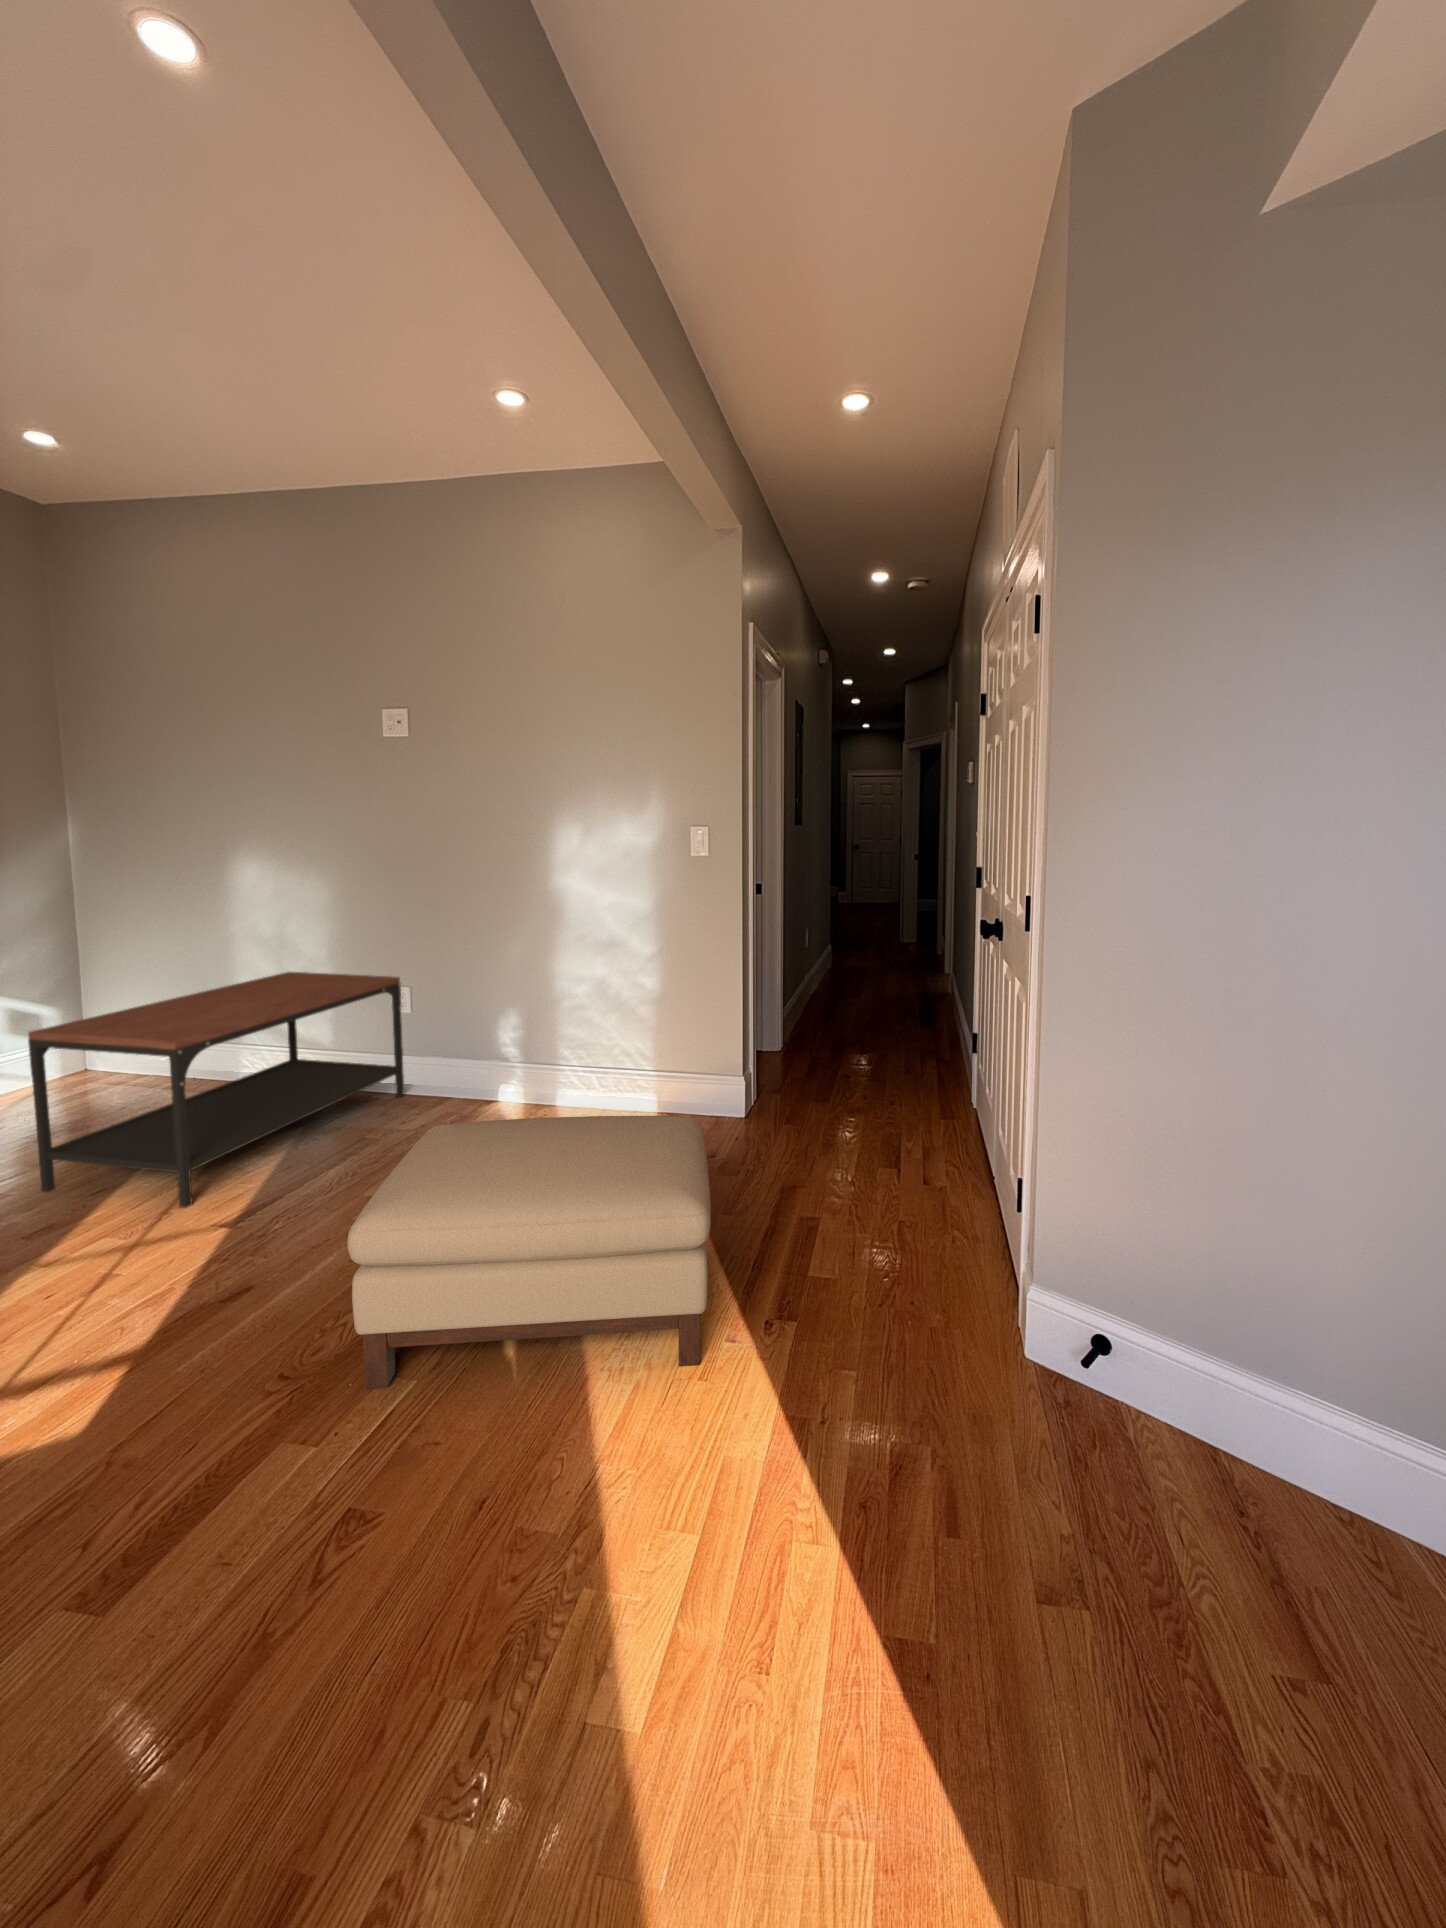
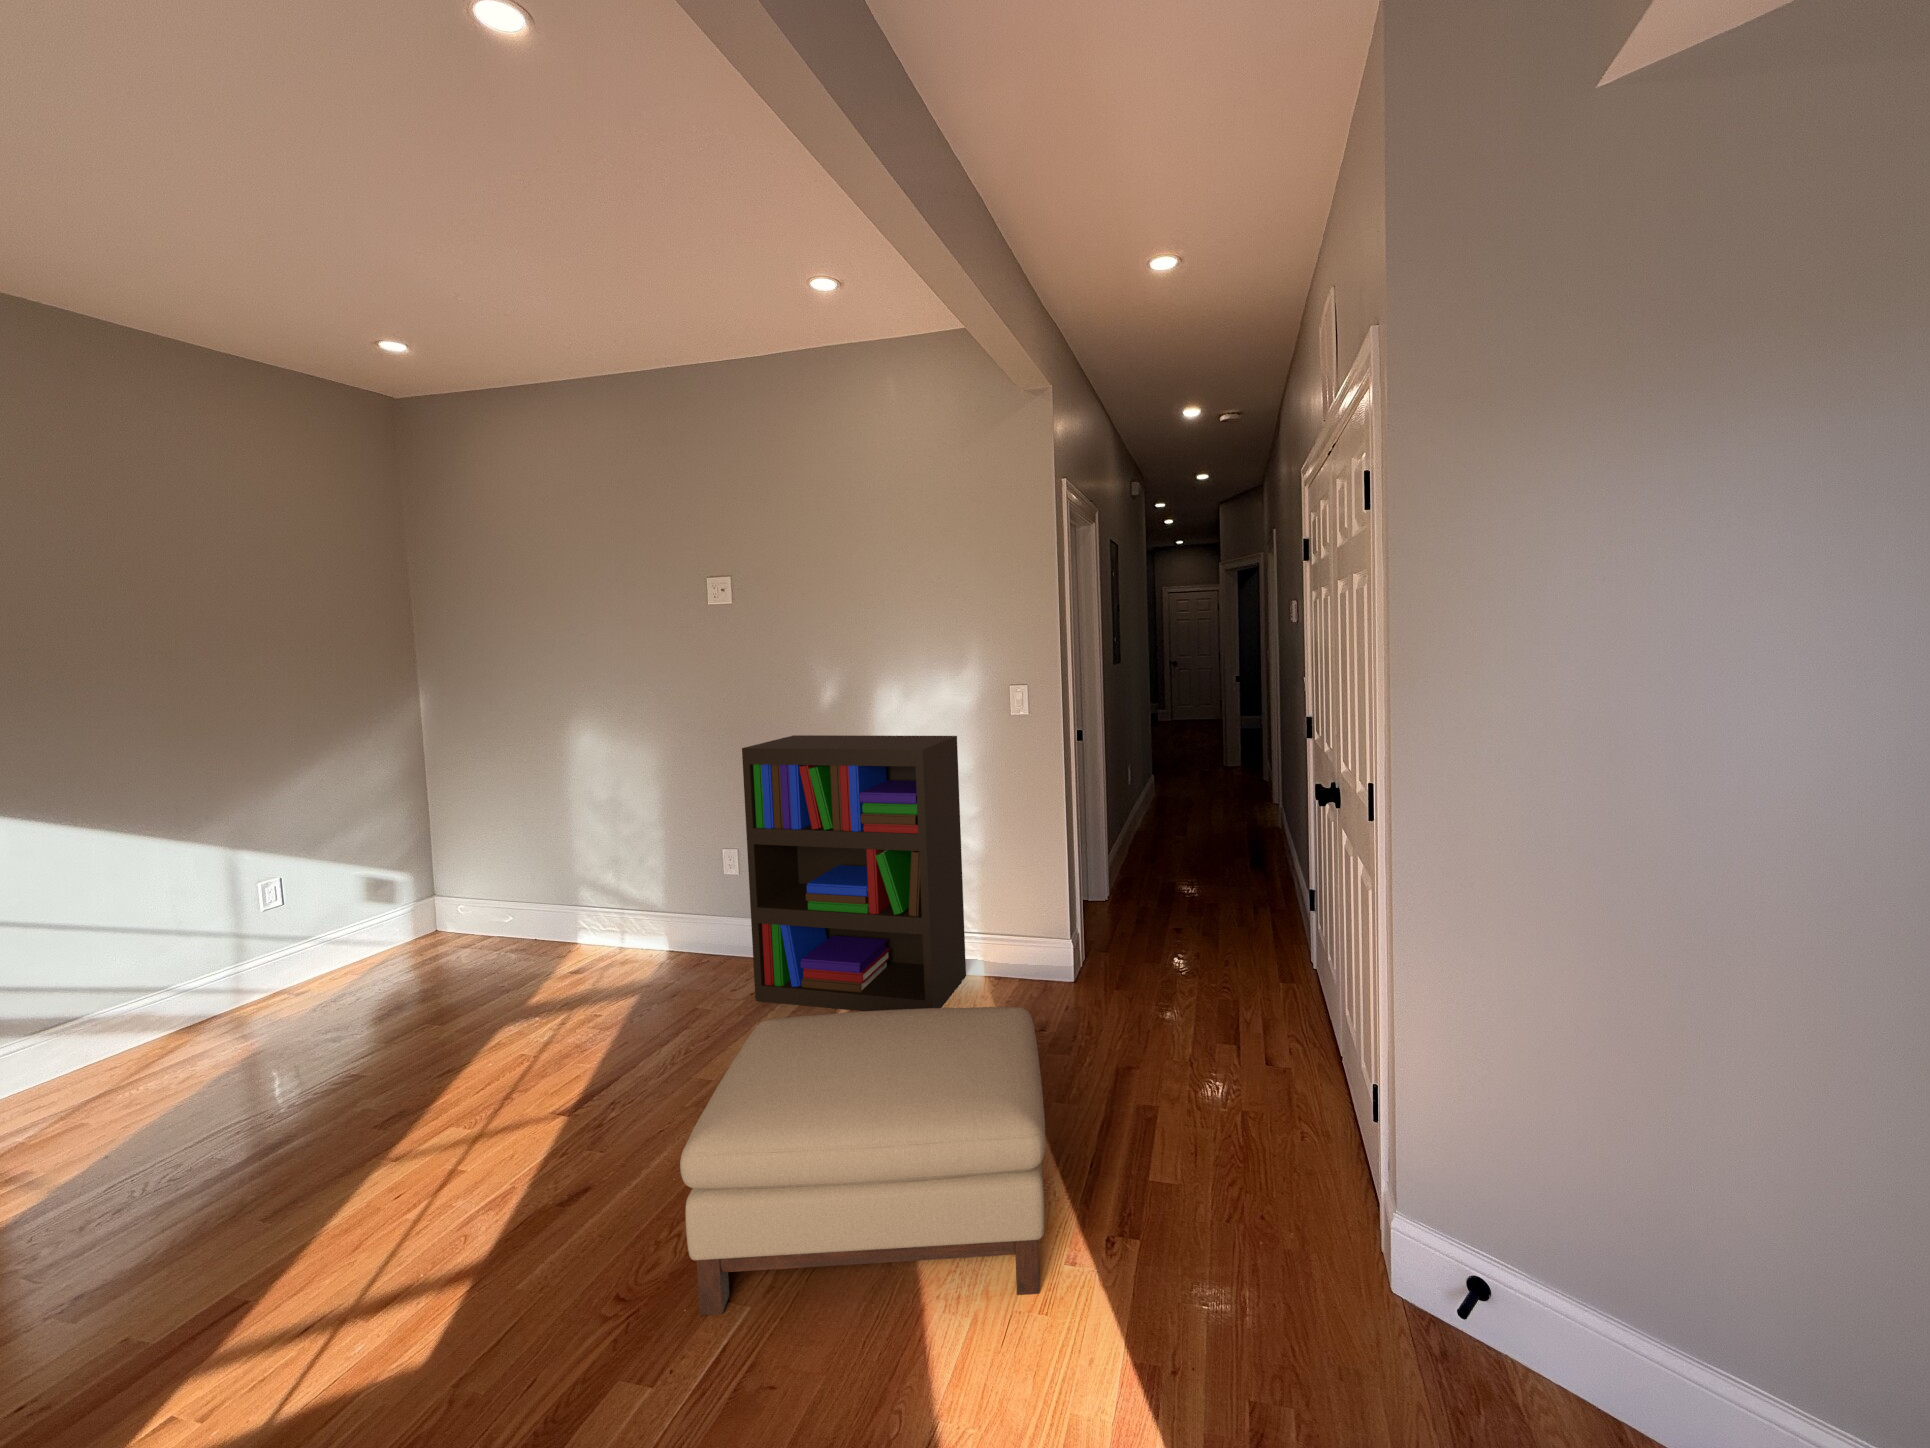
bookshelf: none [417,872,638,1145] -> present [742,735,966,1011]
coffee table: present [28,972,404,1208] -> none [380,836,734,1094]

